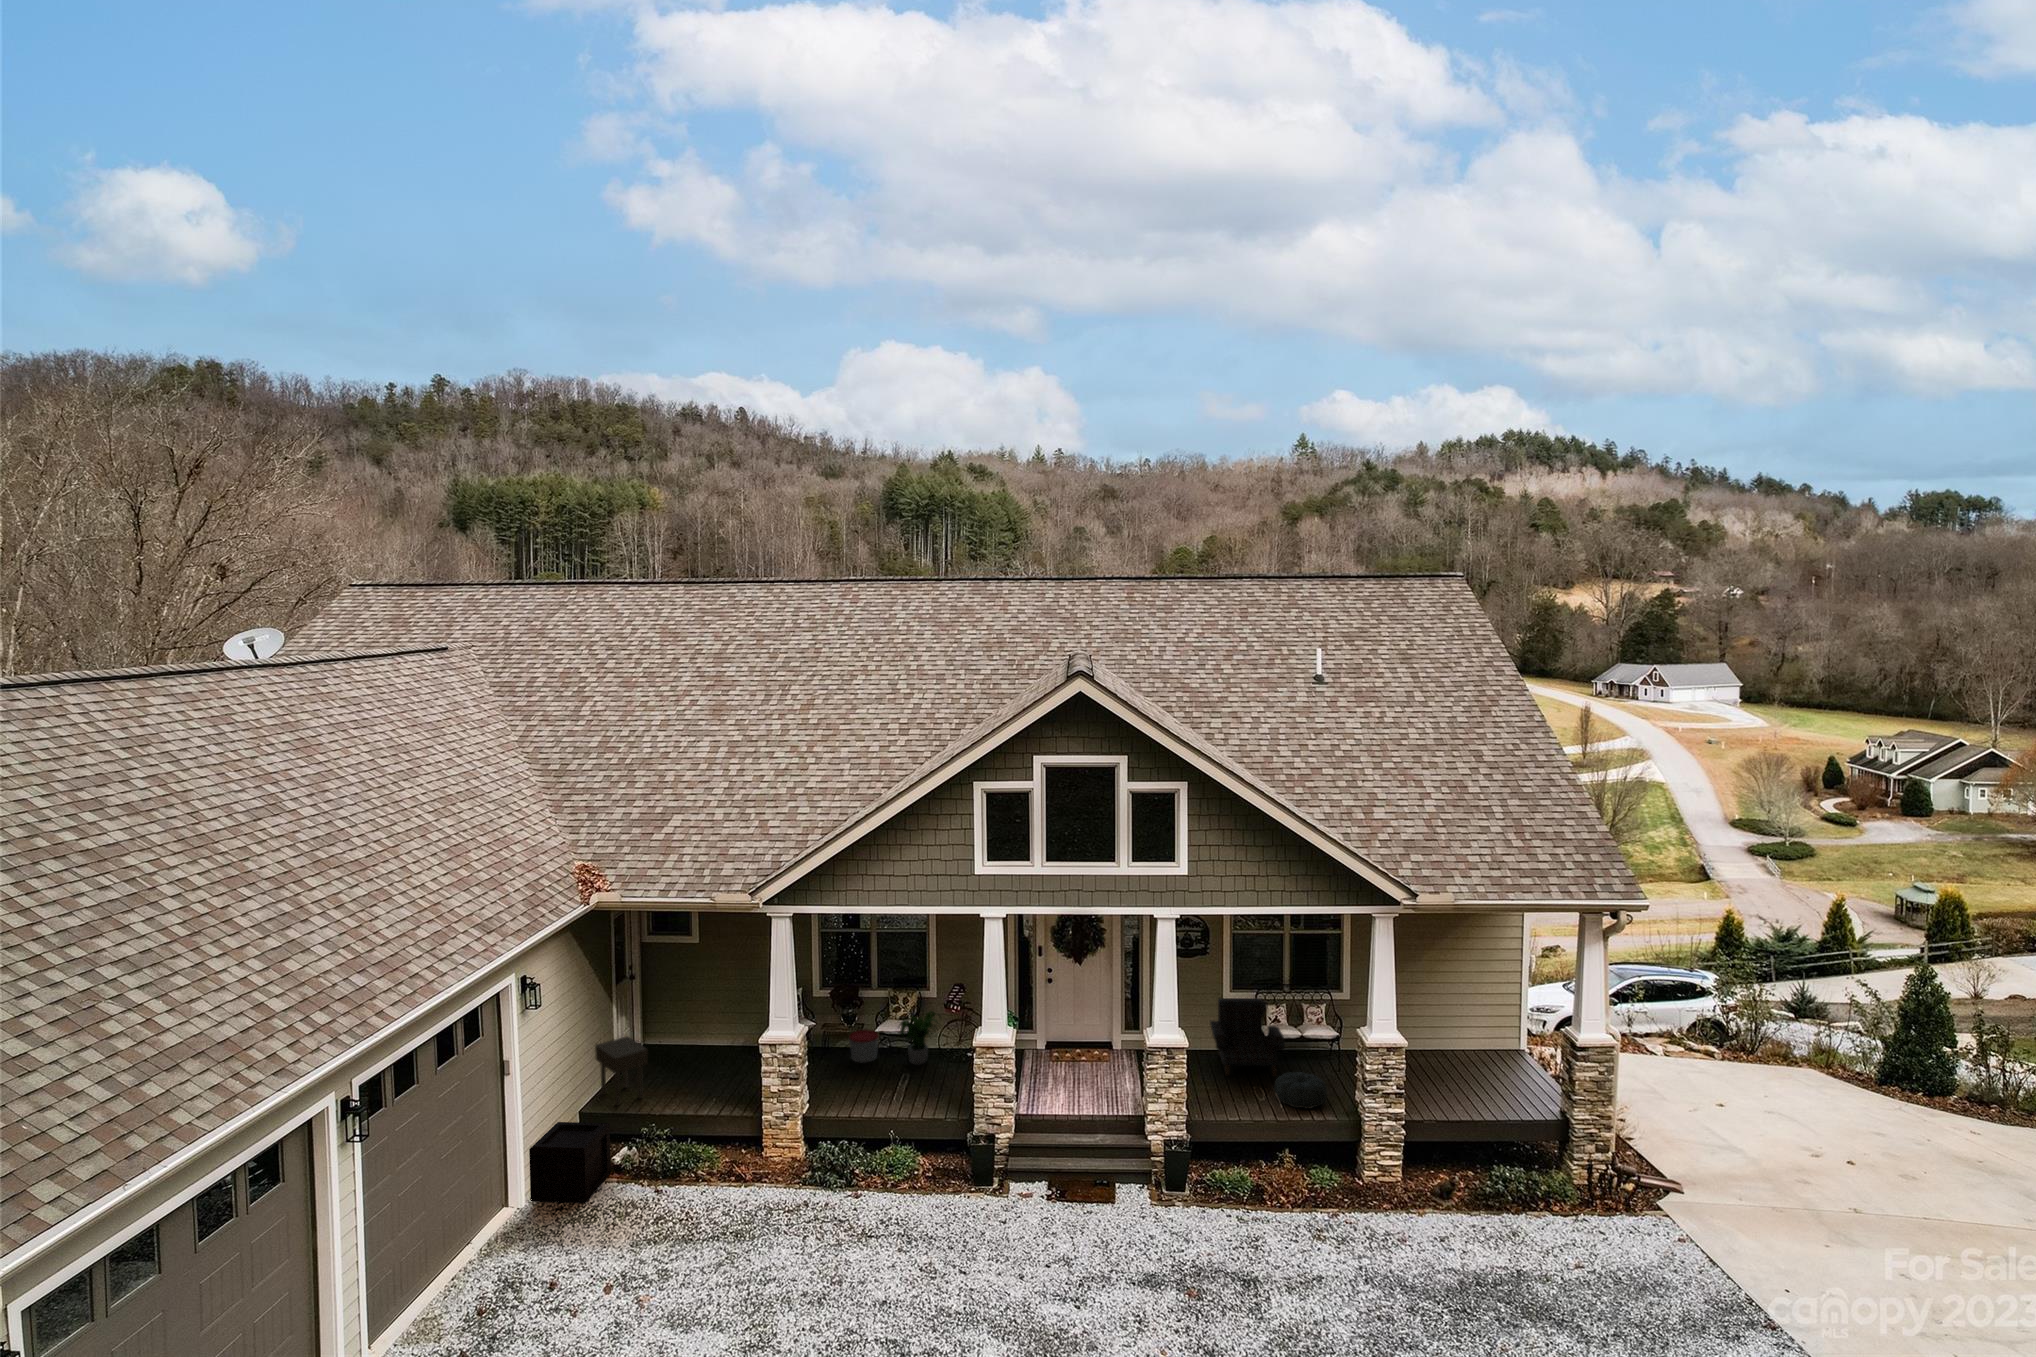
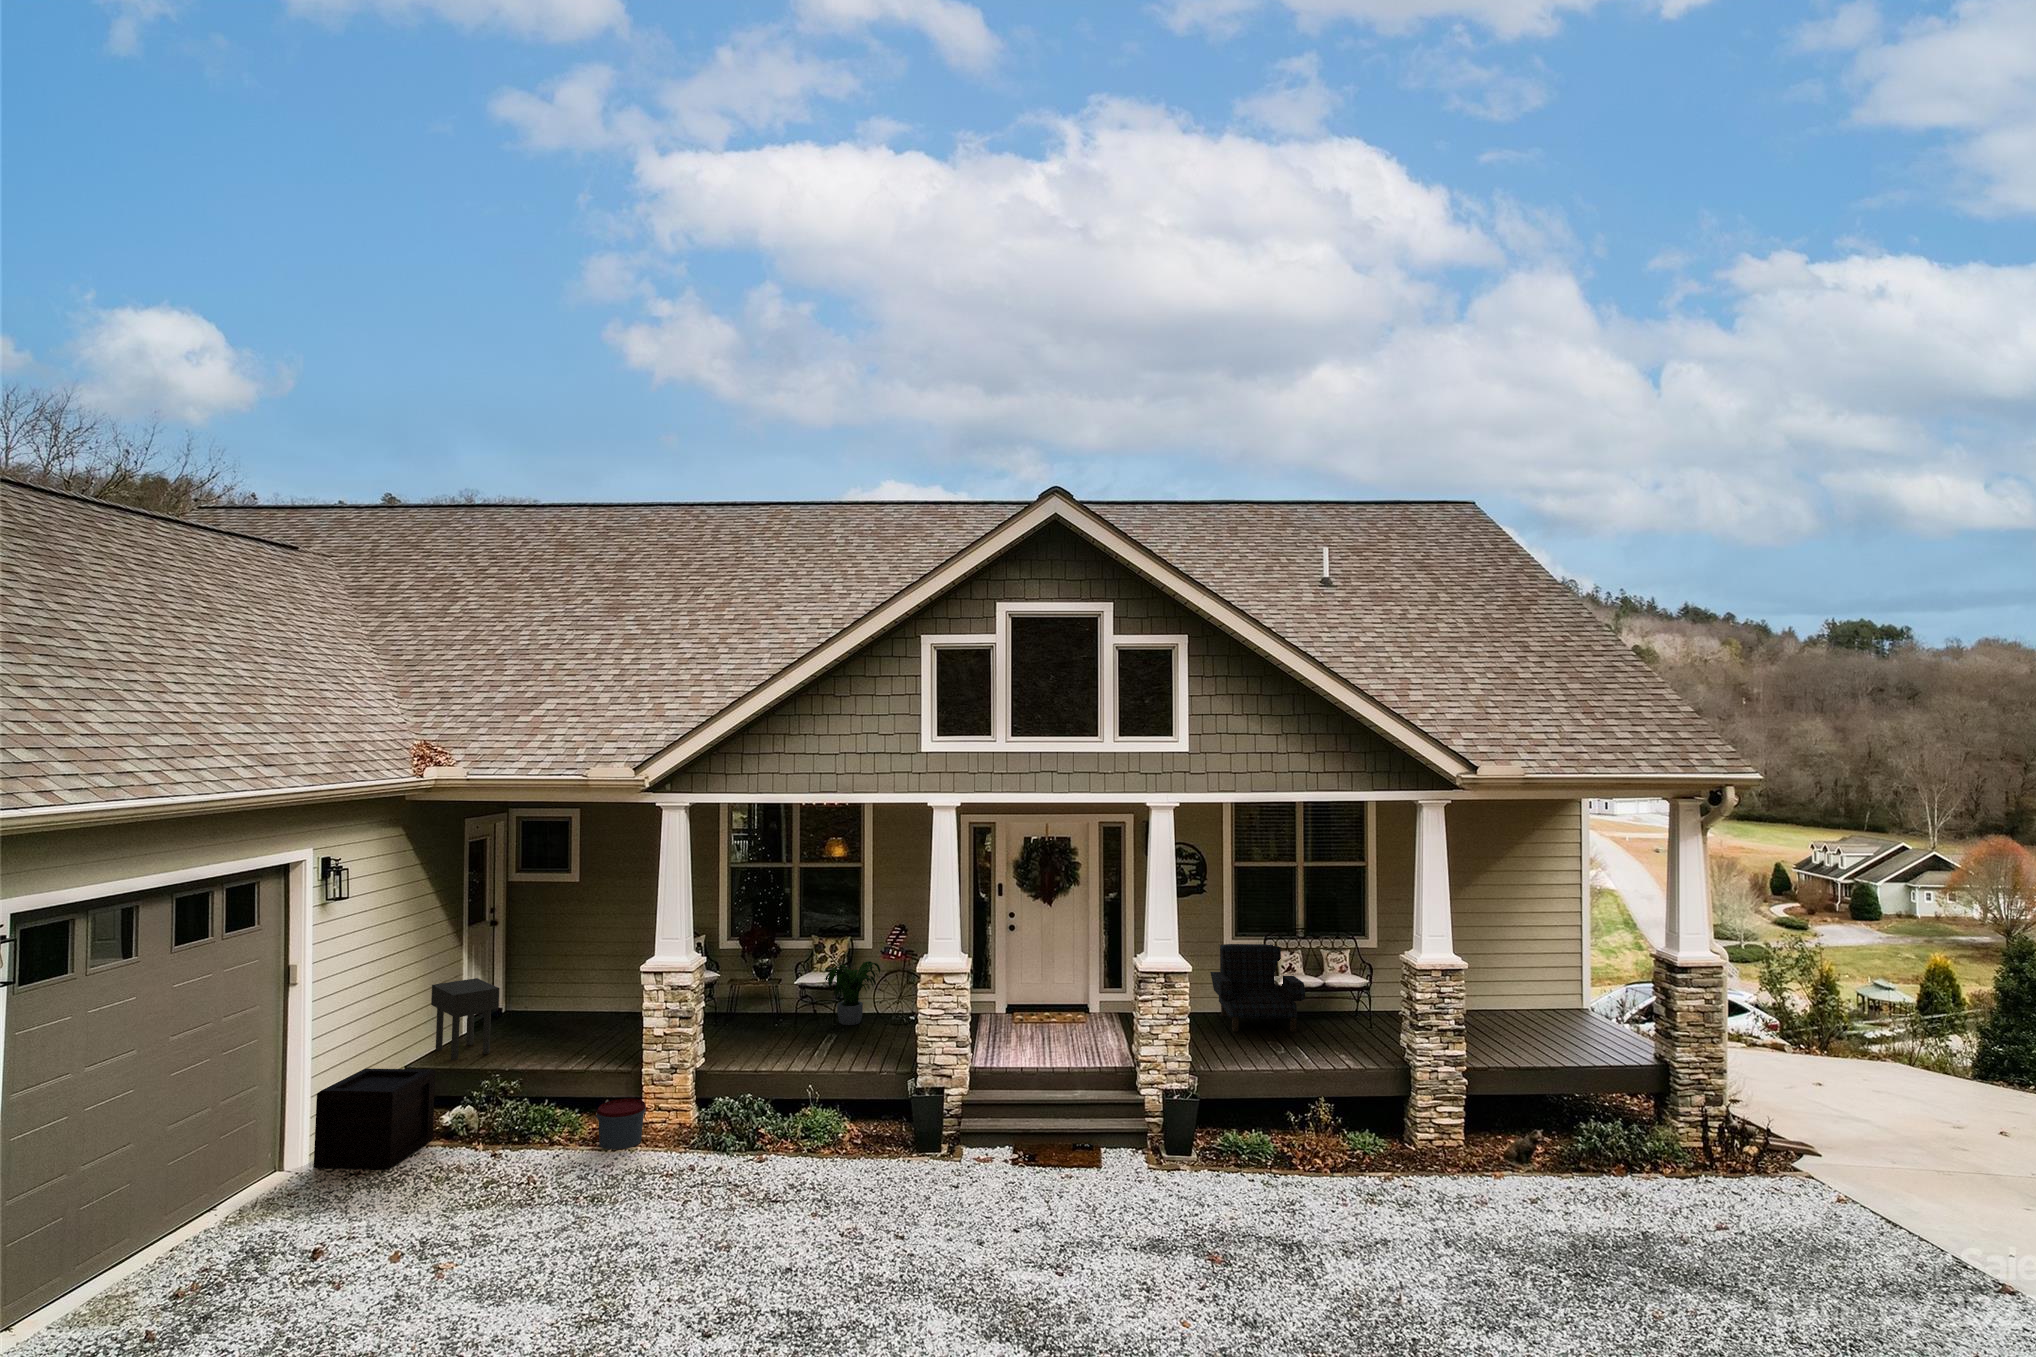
bucket: present [849,1029,879,1063] -> present [596,1099,646,1150]
pouf: present [1274,1072,1327,1109] -> none [1297,1018,1364,1058]

